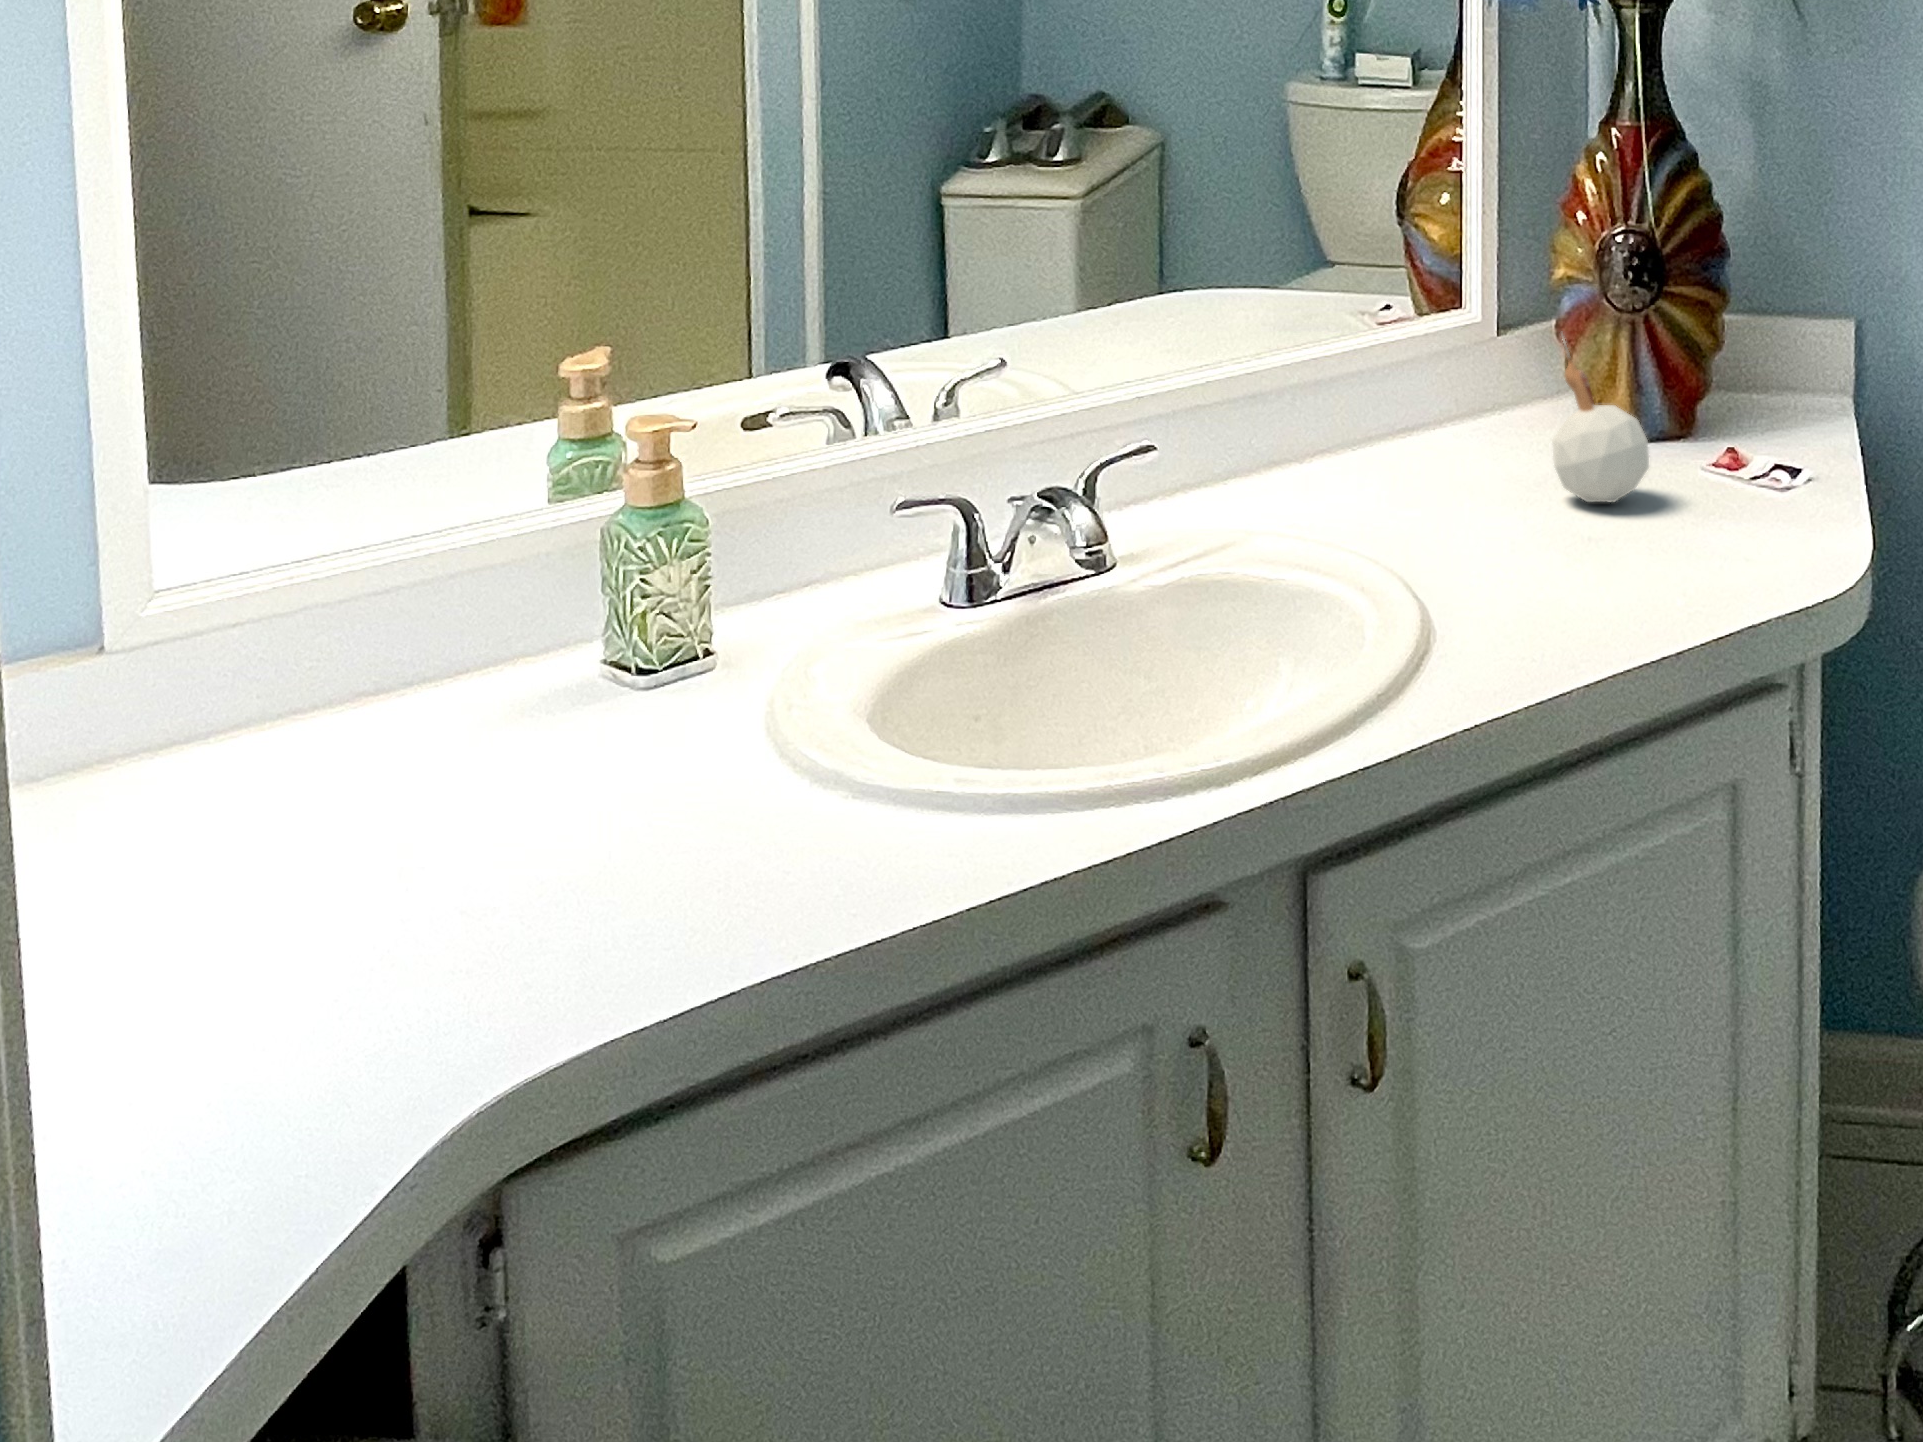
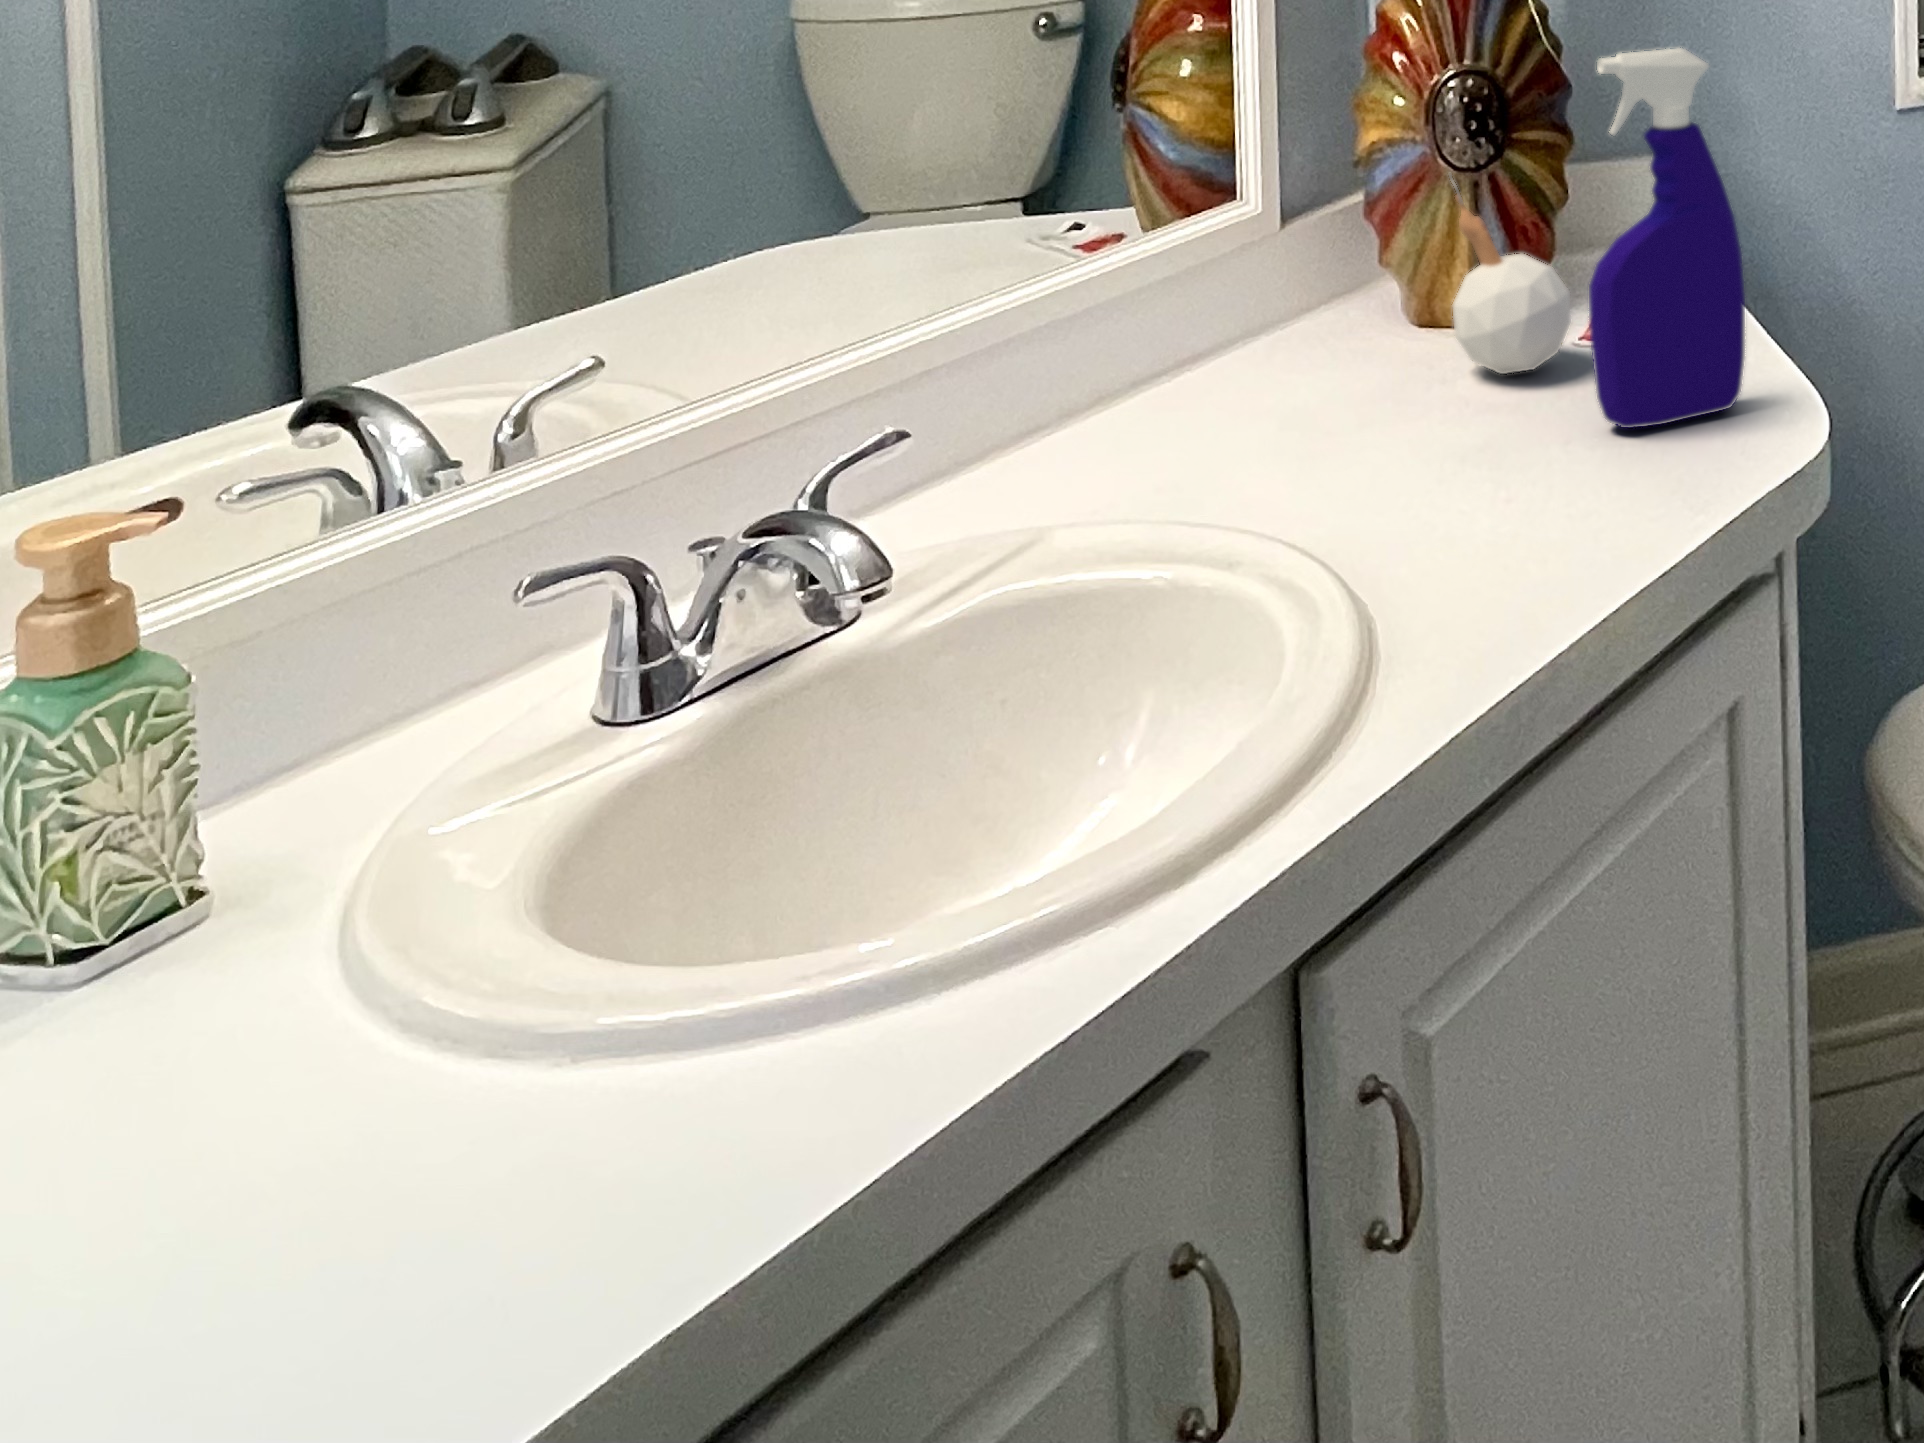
spray bottle: none [1633,244,1770,551] -> present [1589,48,1745,428]

